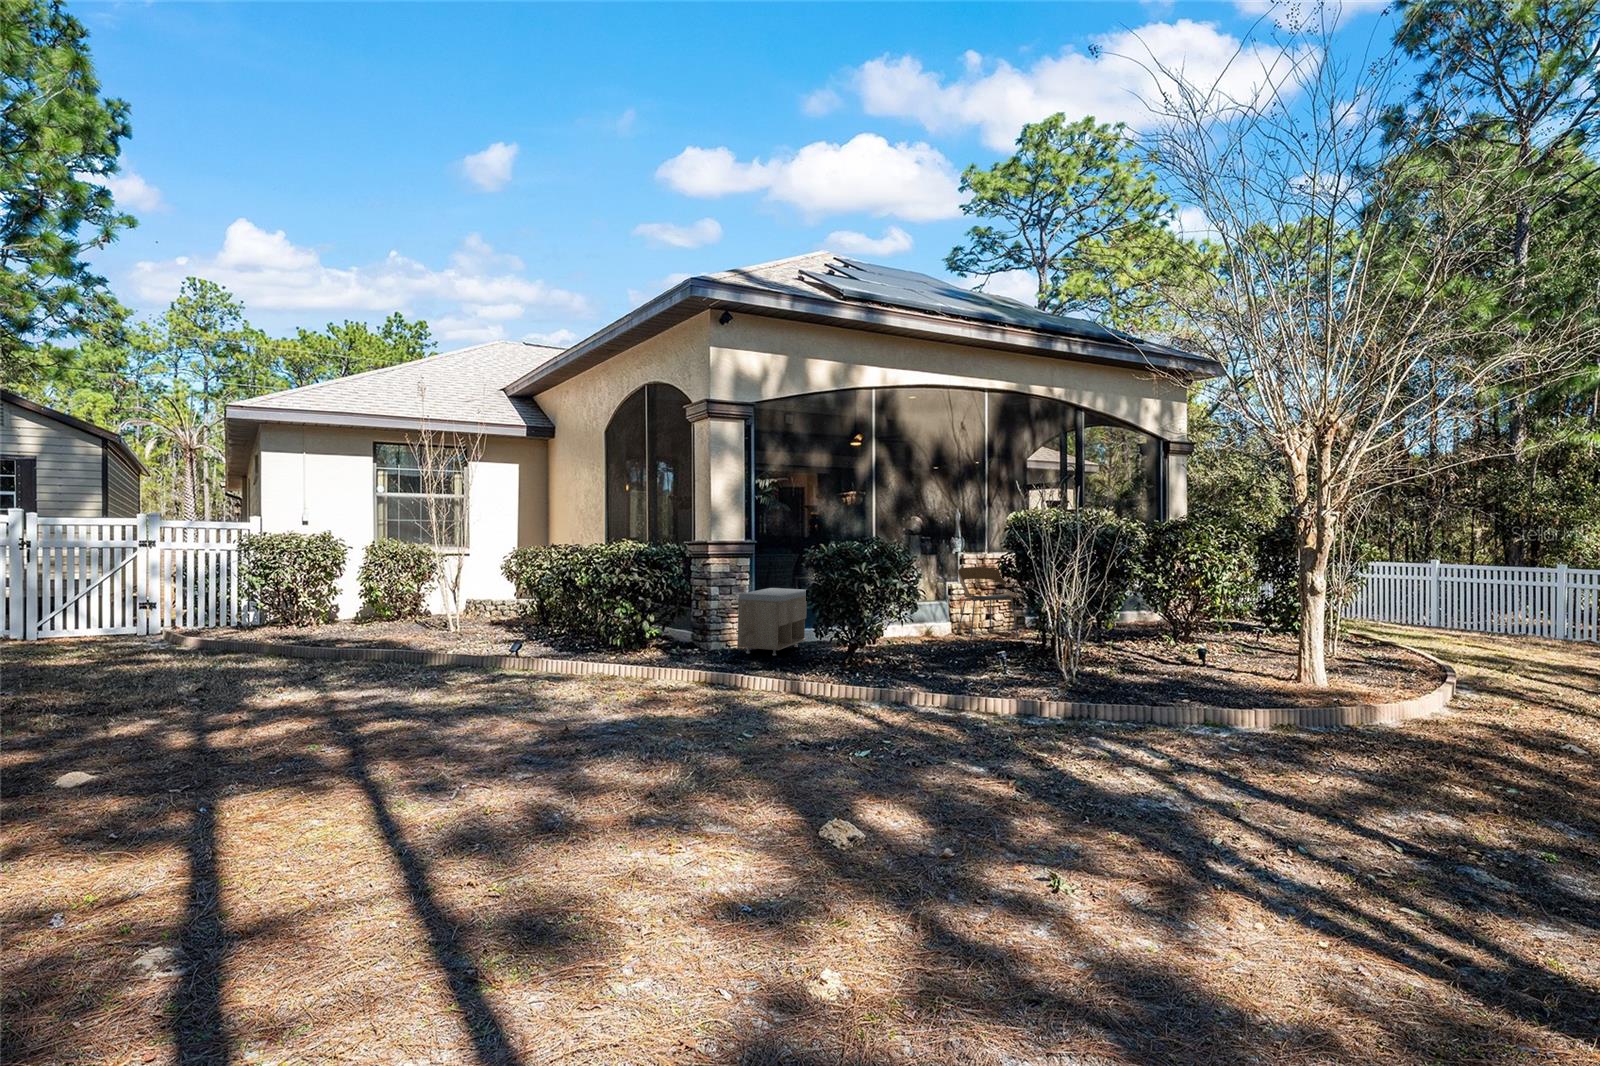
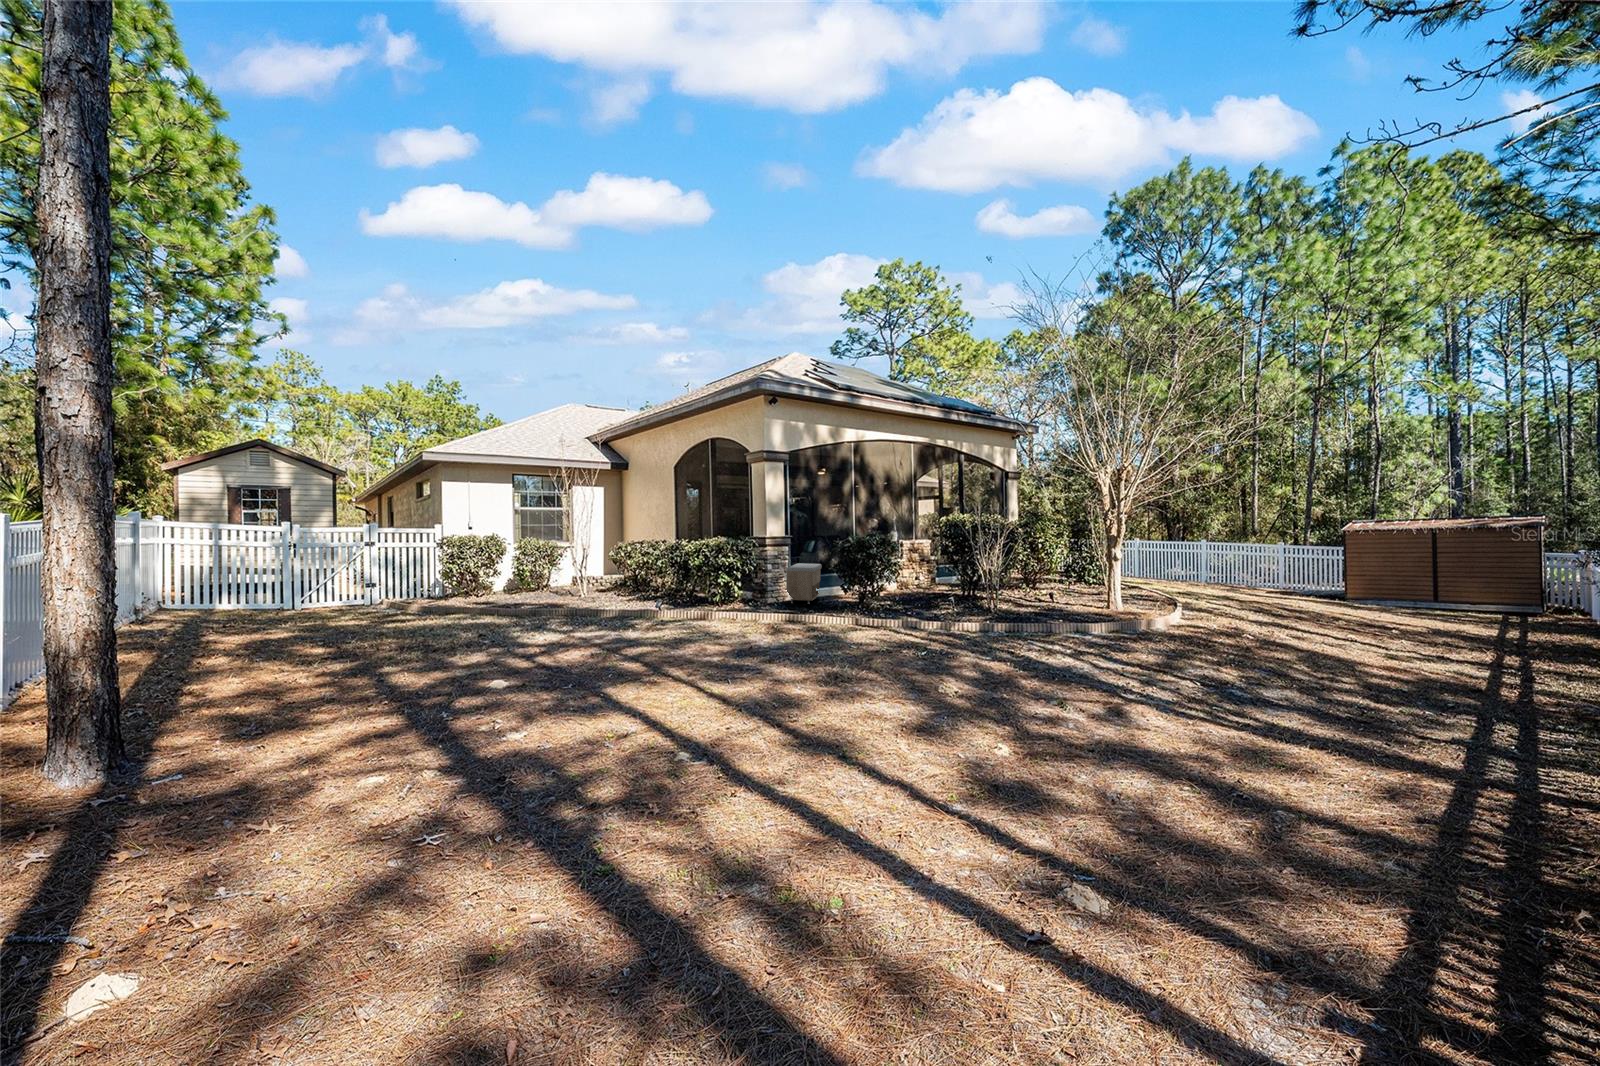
chair: present [957,567,1018,640] -> none [897,548,934,591]

